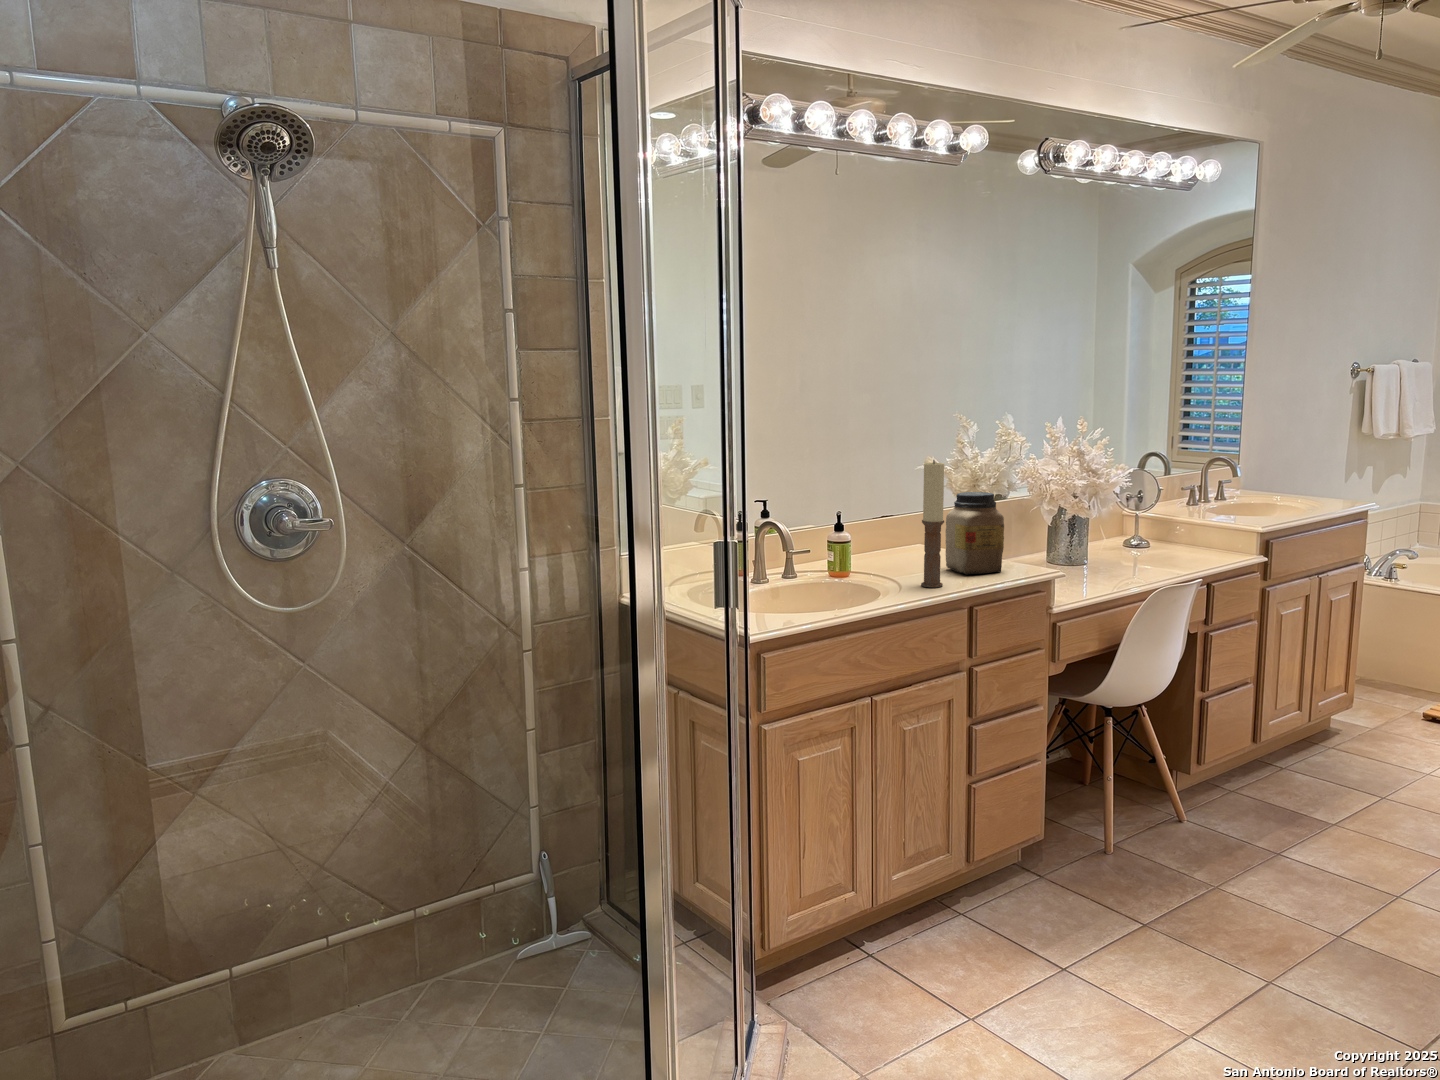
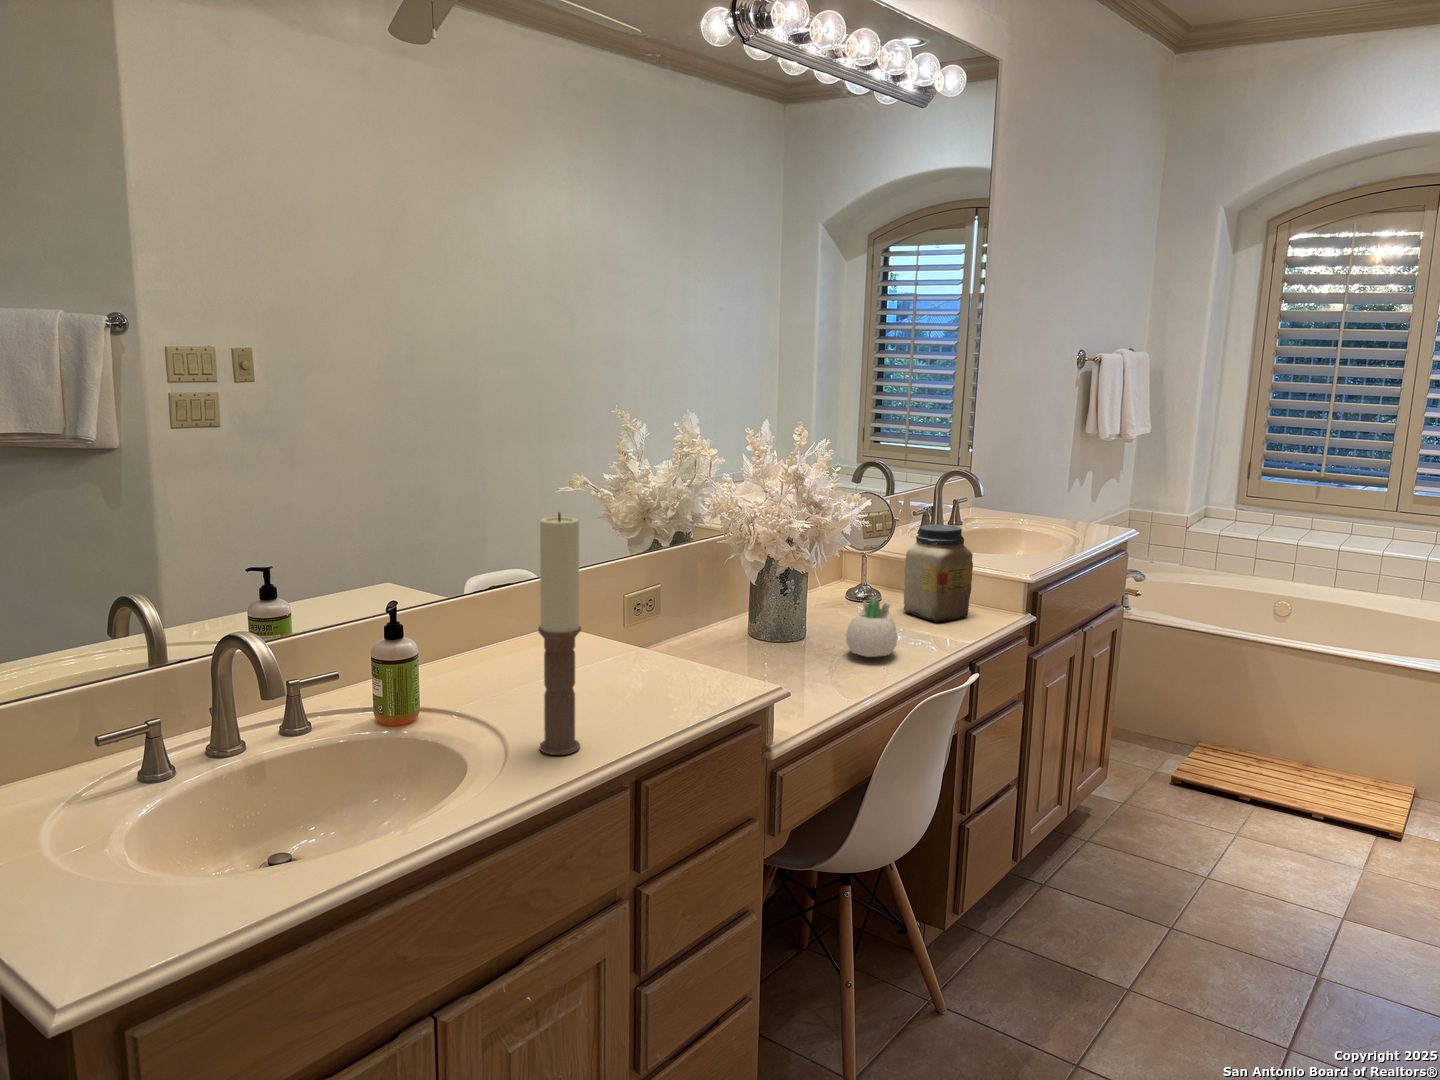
jar: present [946,492,1004,575] -> present [904,524,973,622]
succulent planter: none [1113,534,1150,573] -> present [846,598,897,657]

